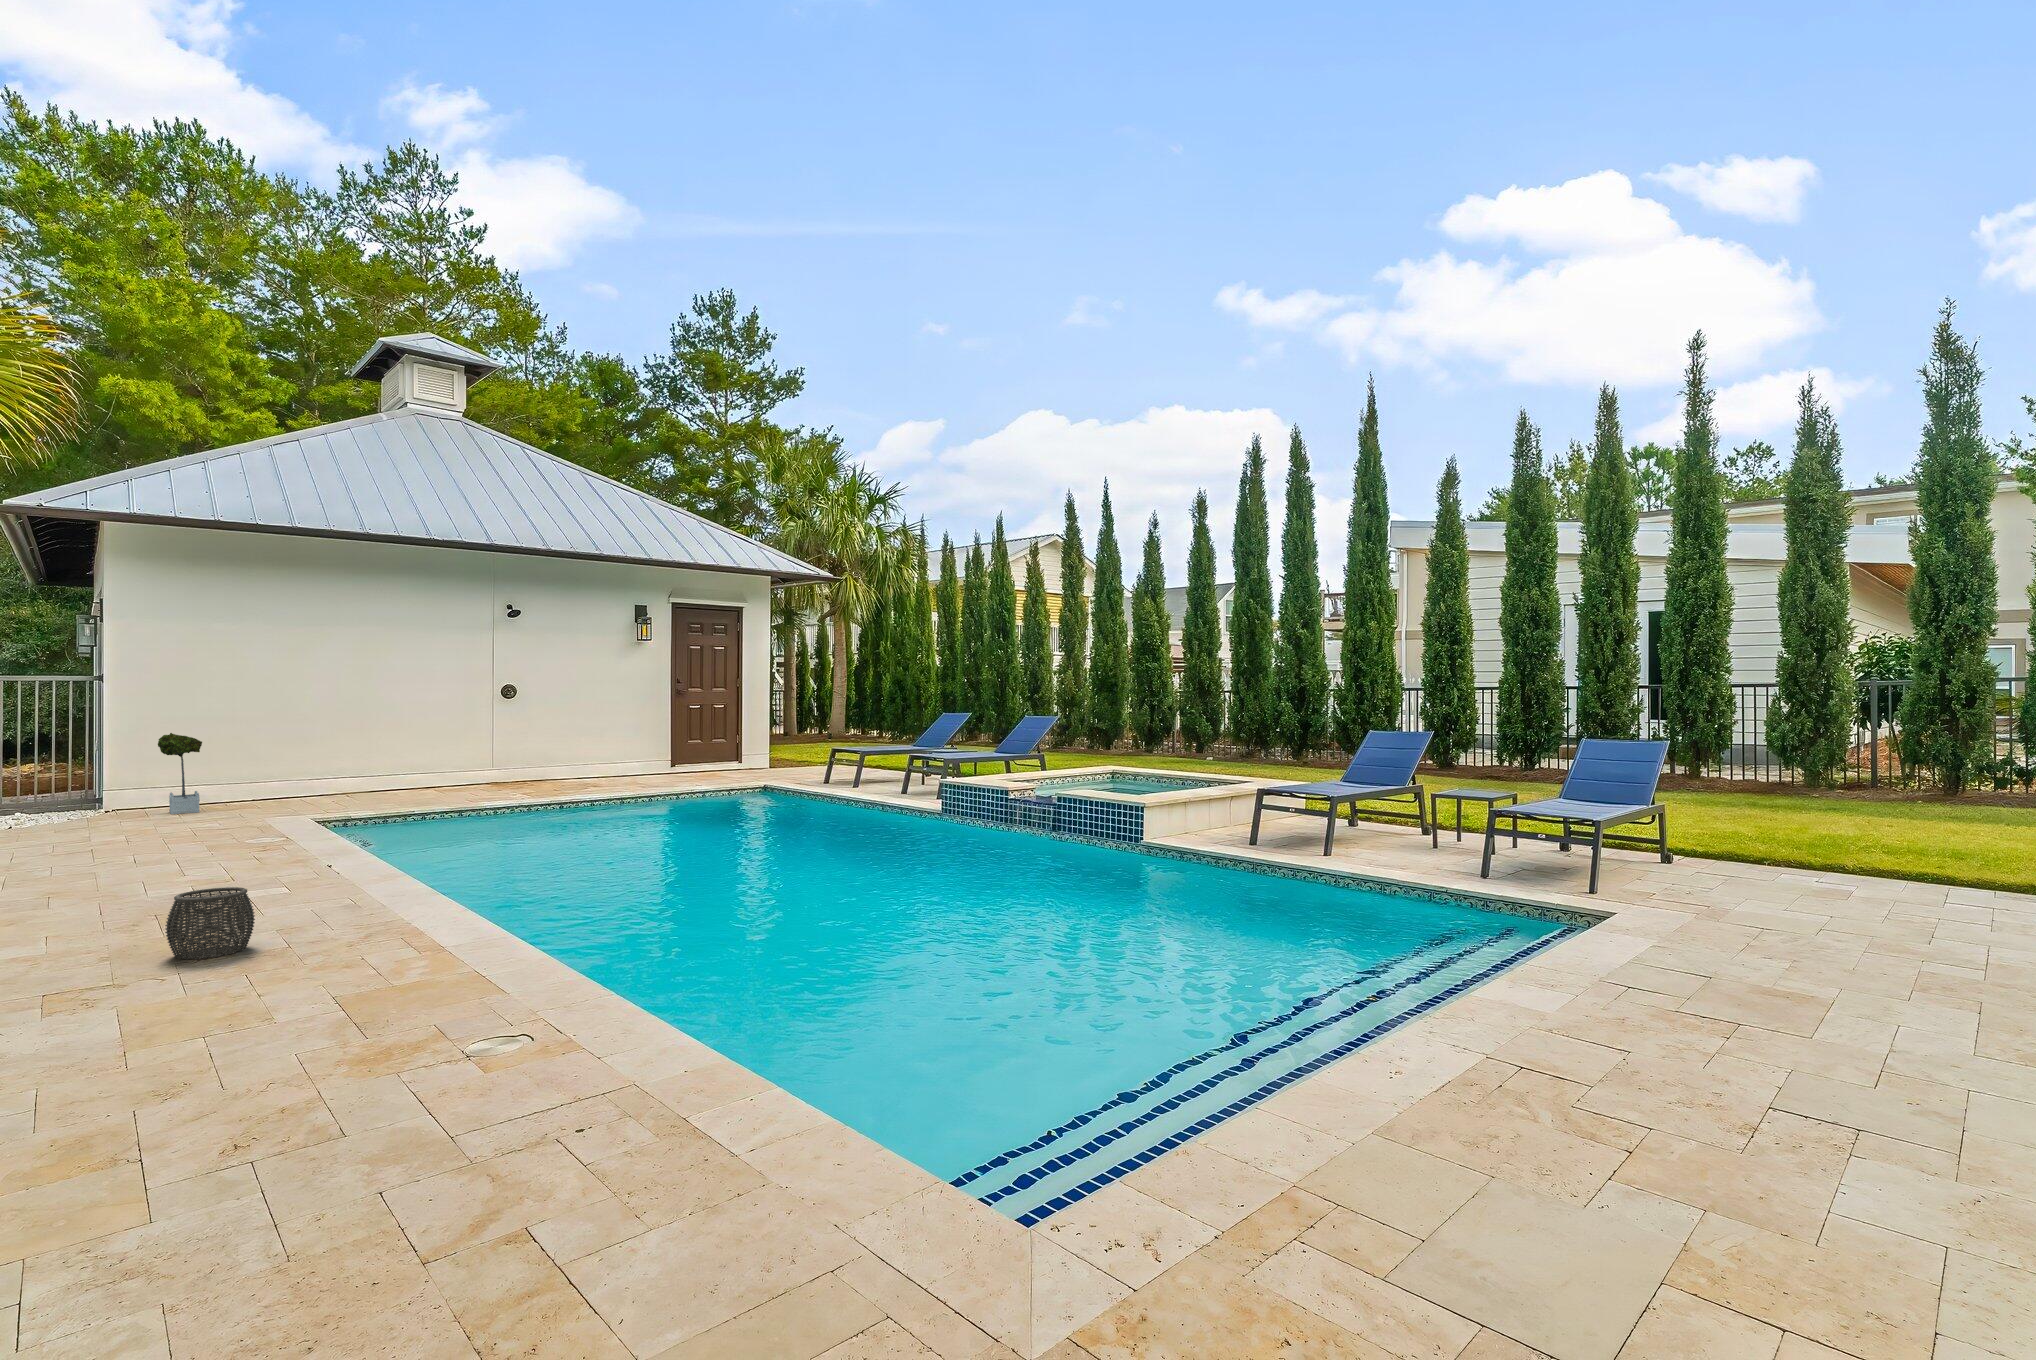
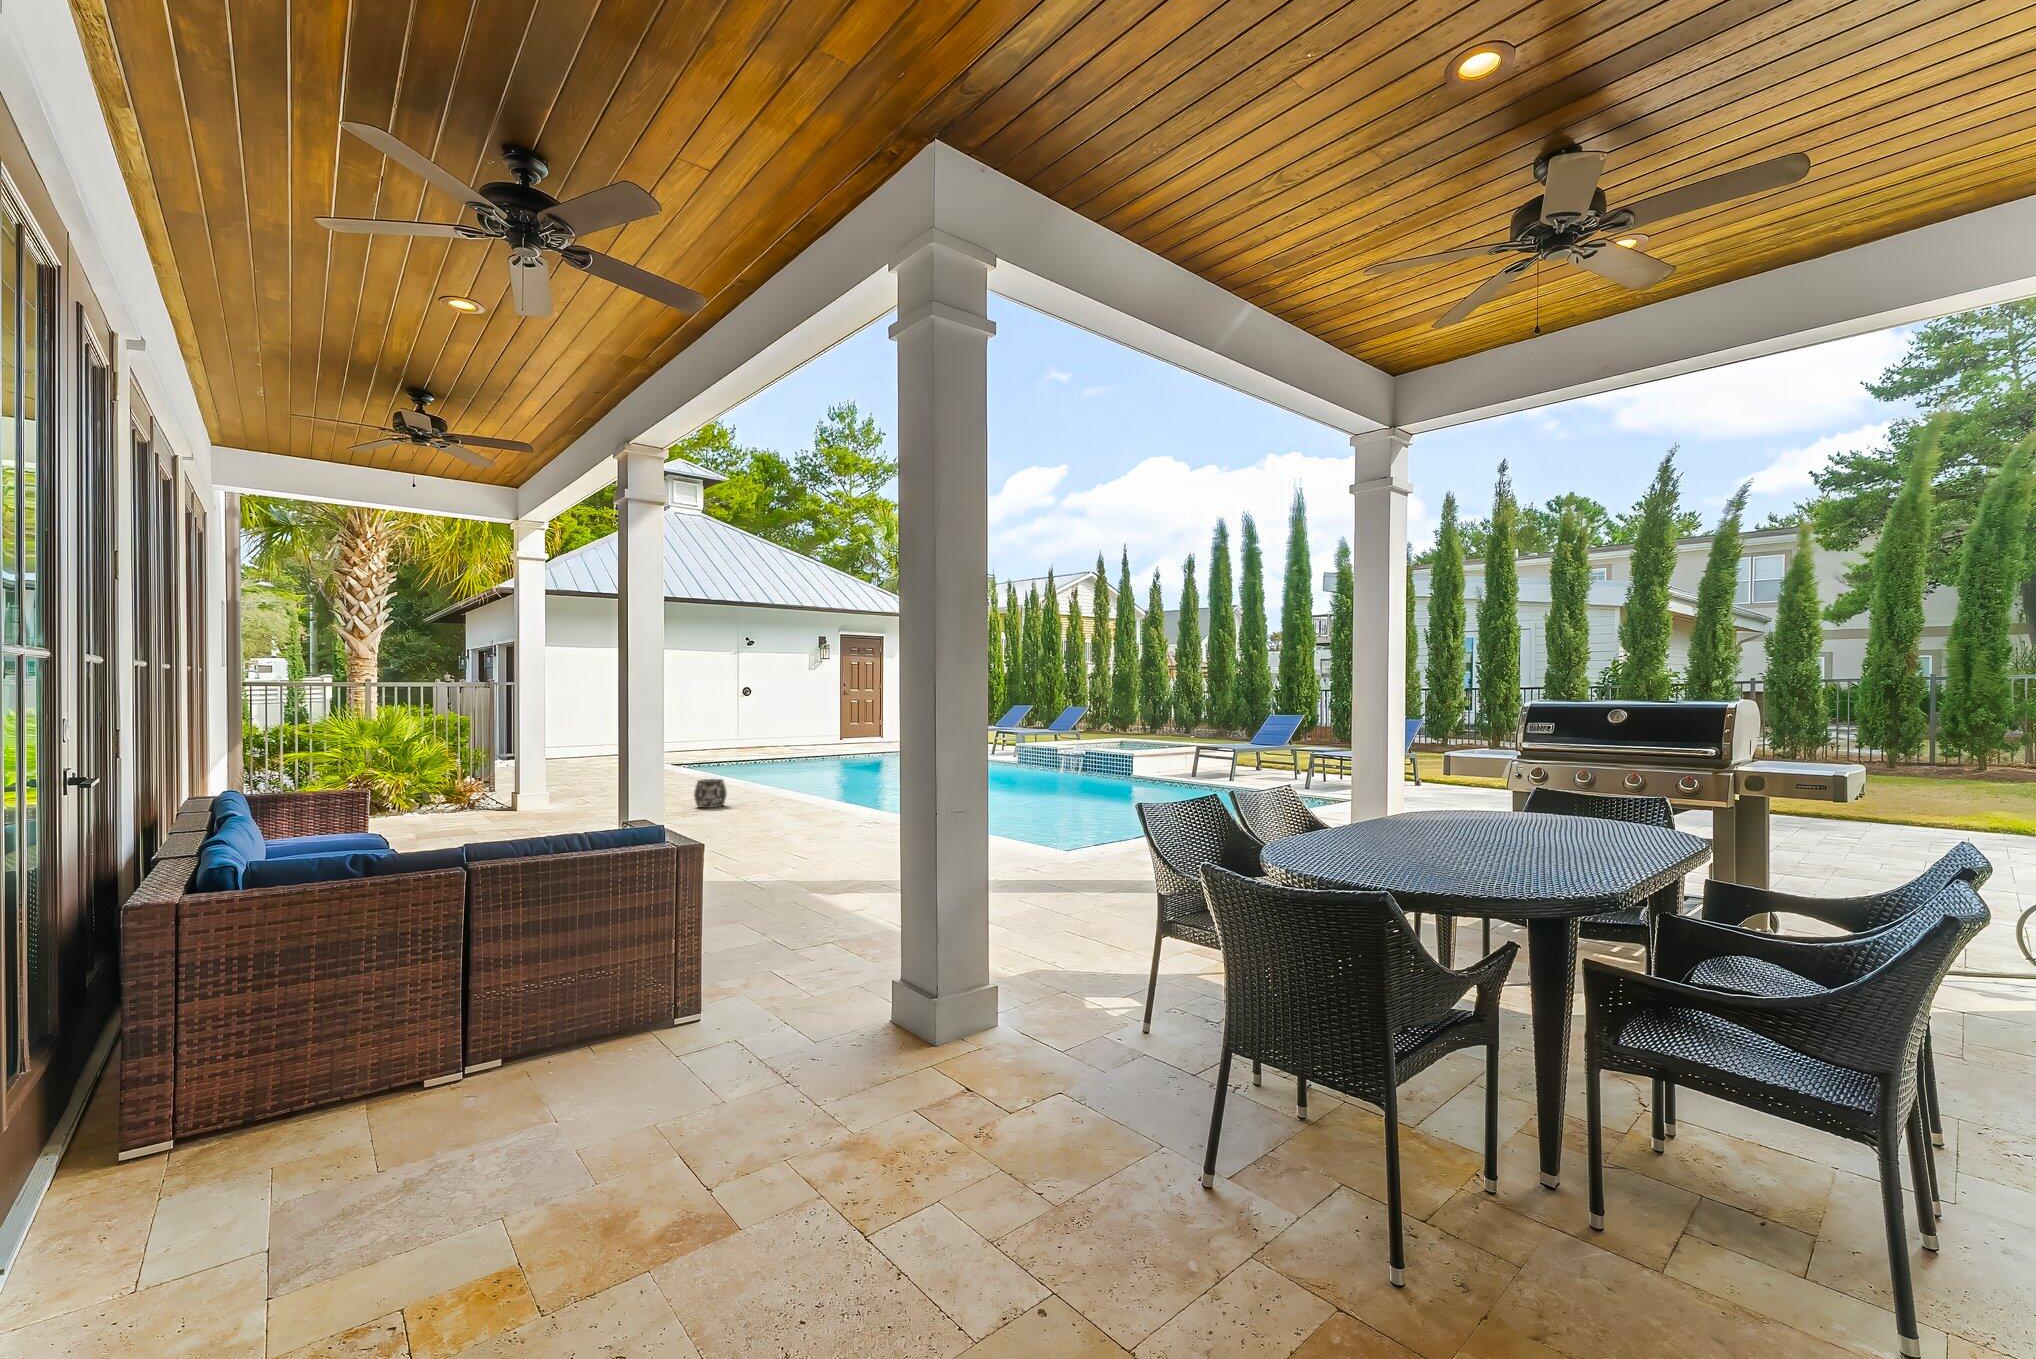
potted tree: present [158,733,202,814] -> none [560,715,583,762]

